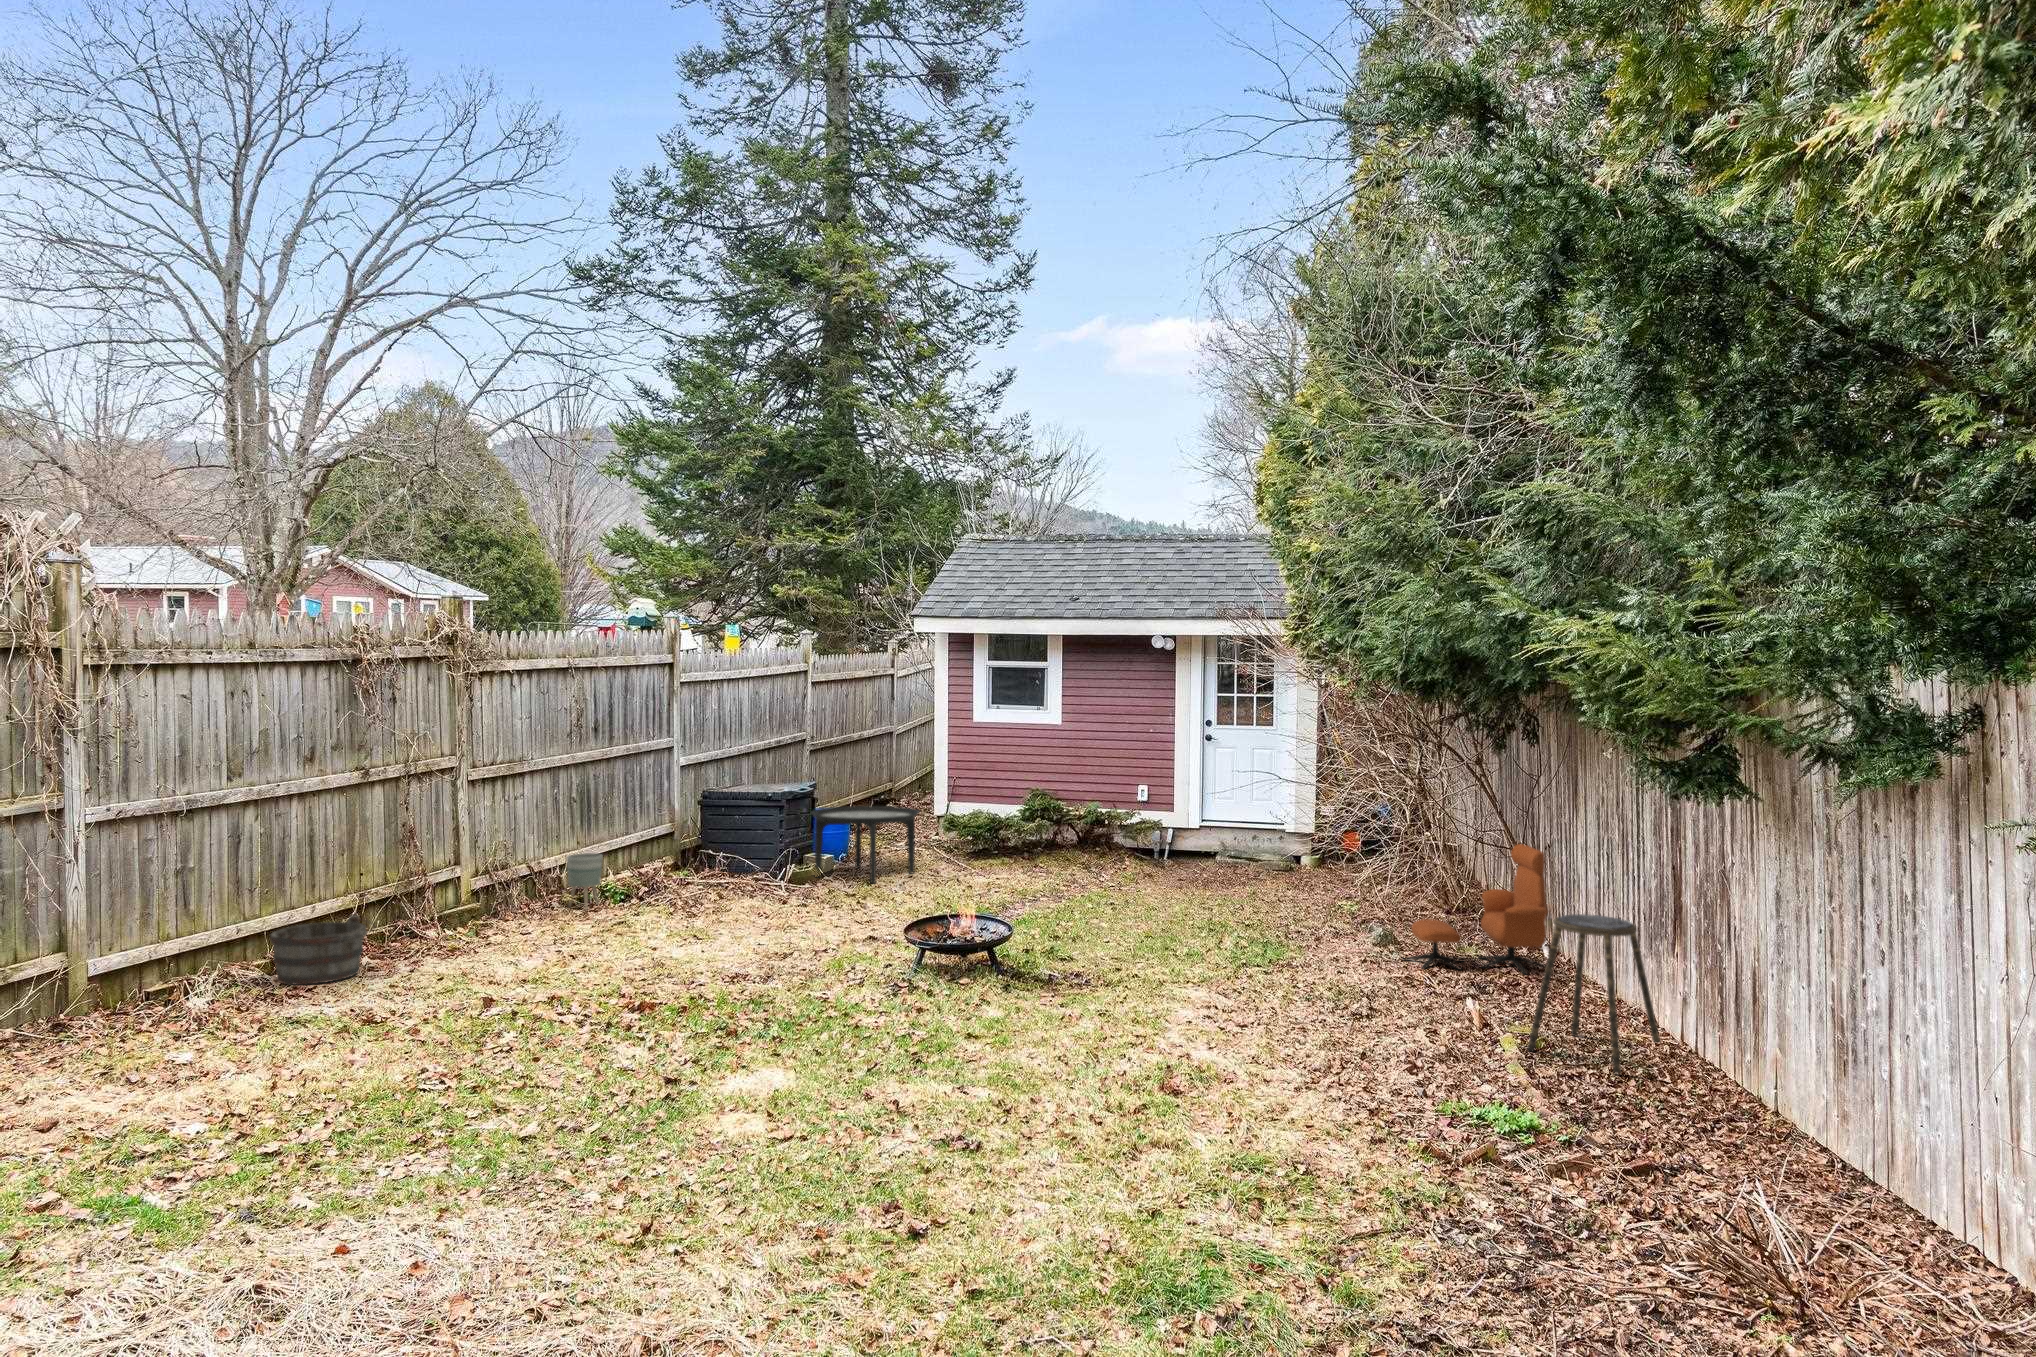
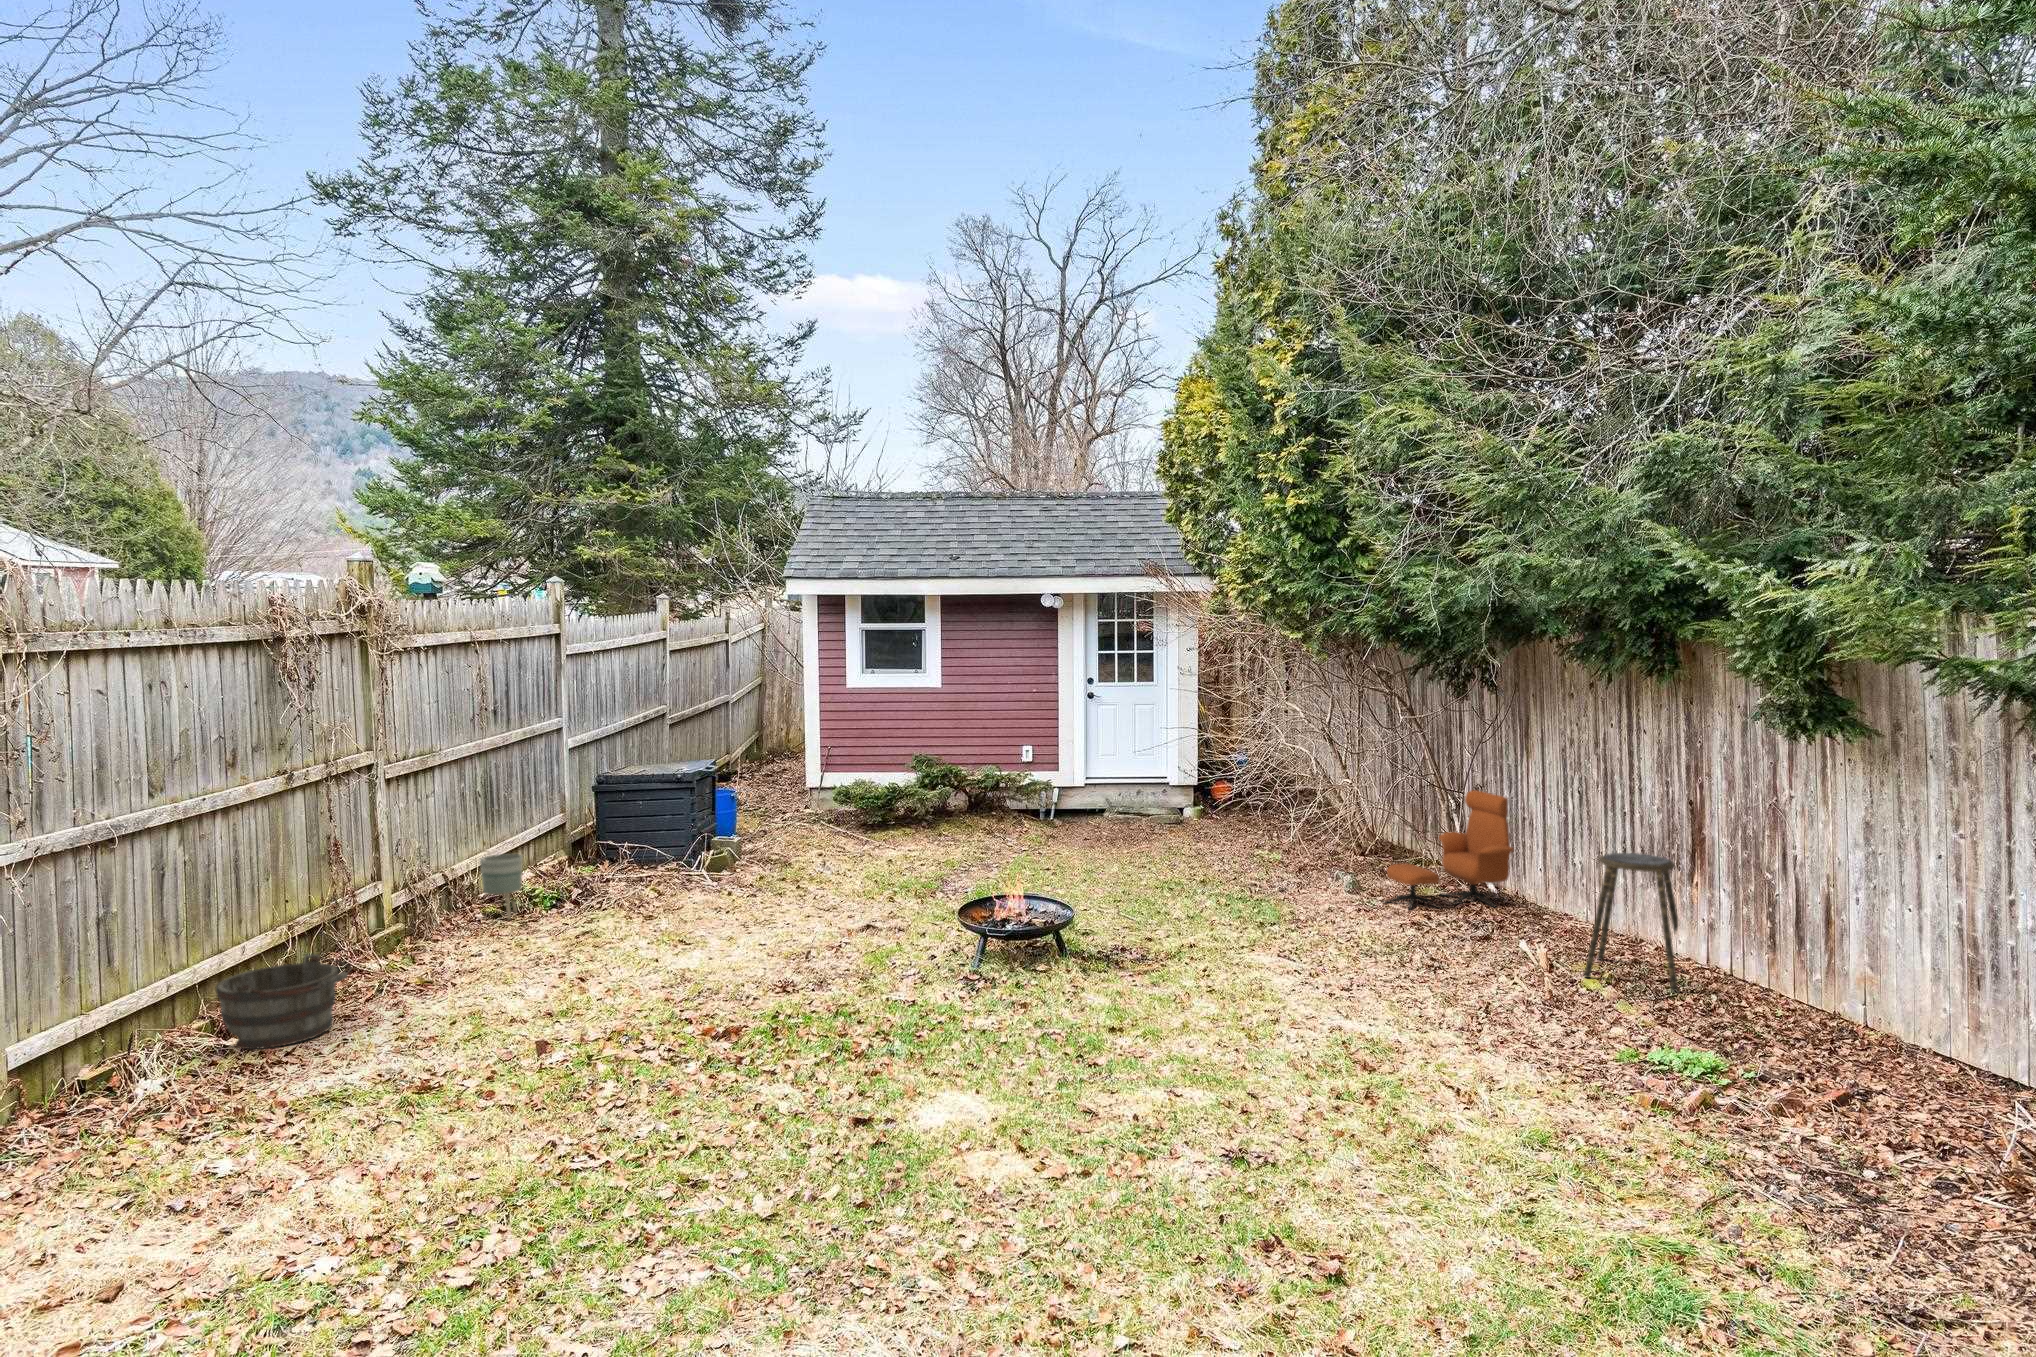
round table: present [811,806,920,883] -> none [718,781,838,864]

